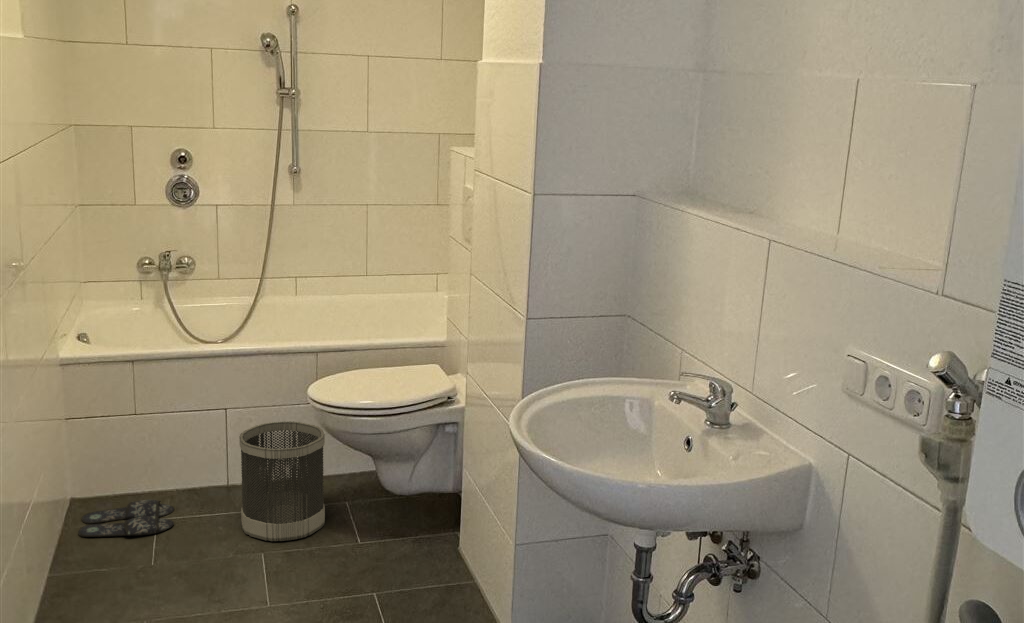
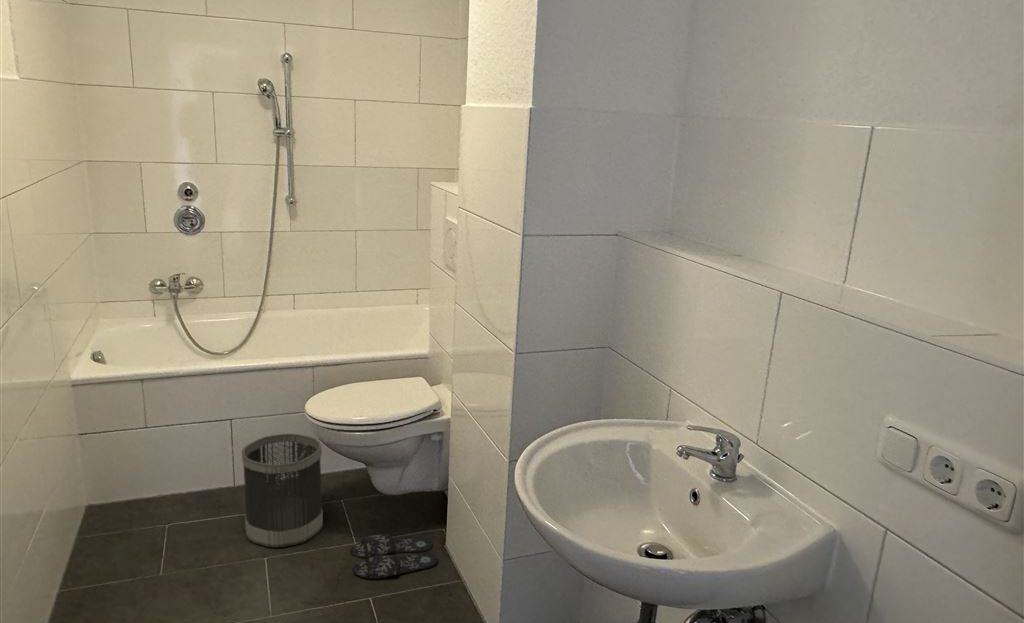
slippers: present [78,500,174,537] -> present [350,534,438,579]

